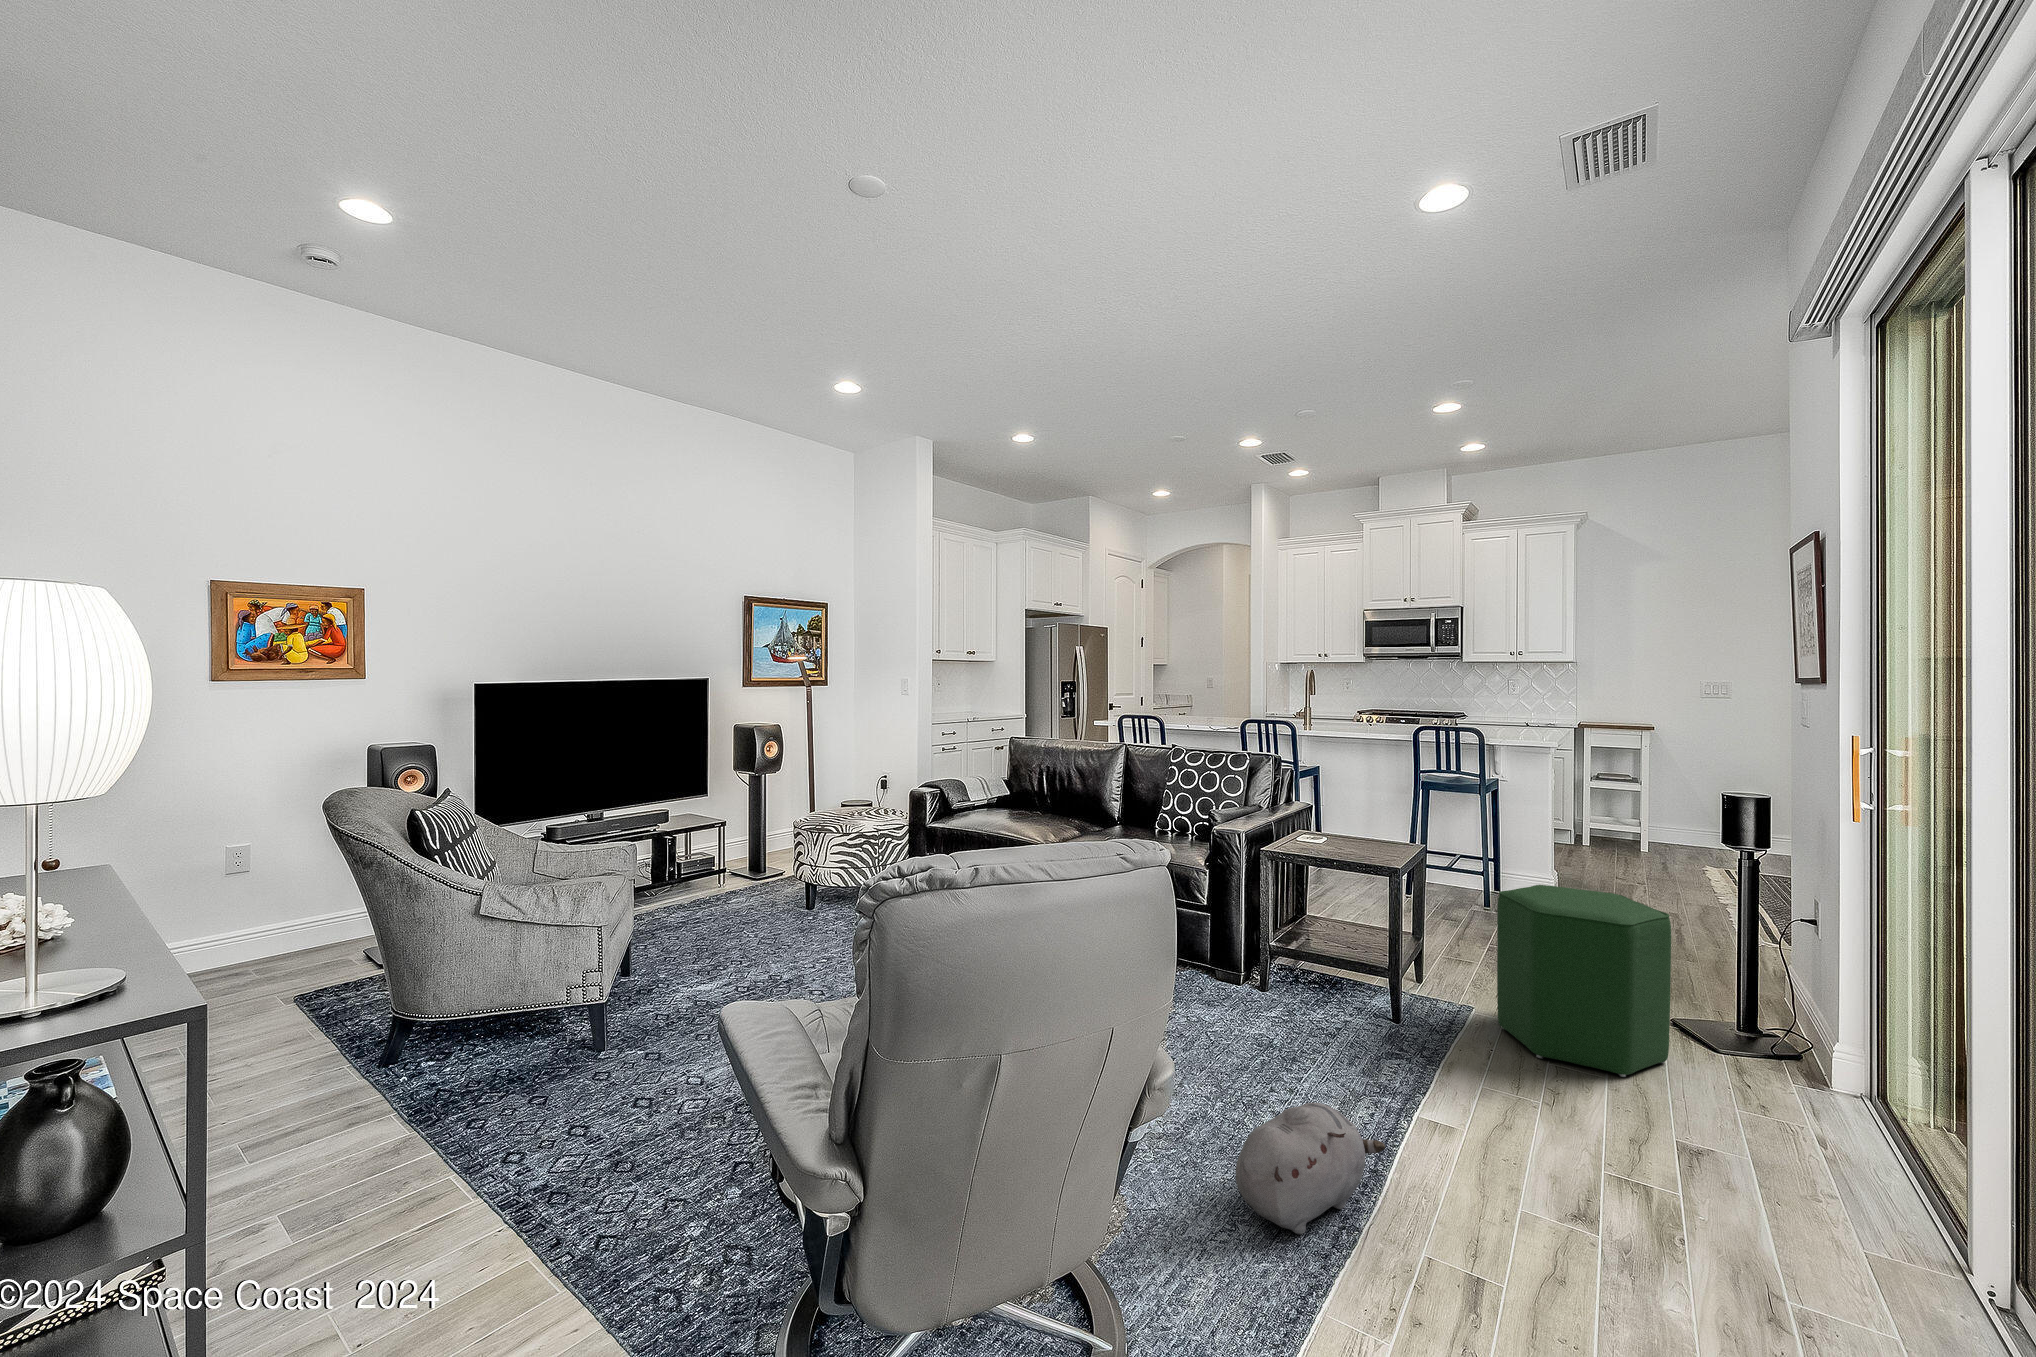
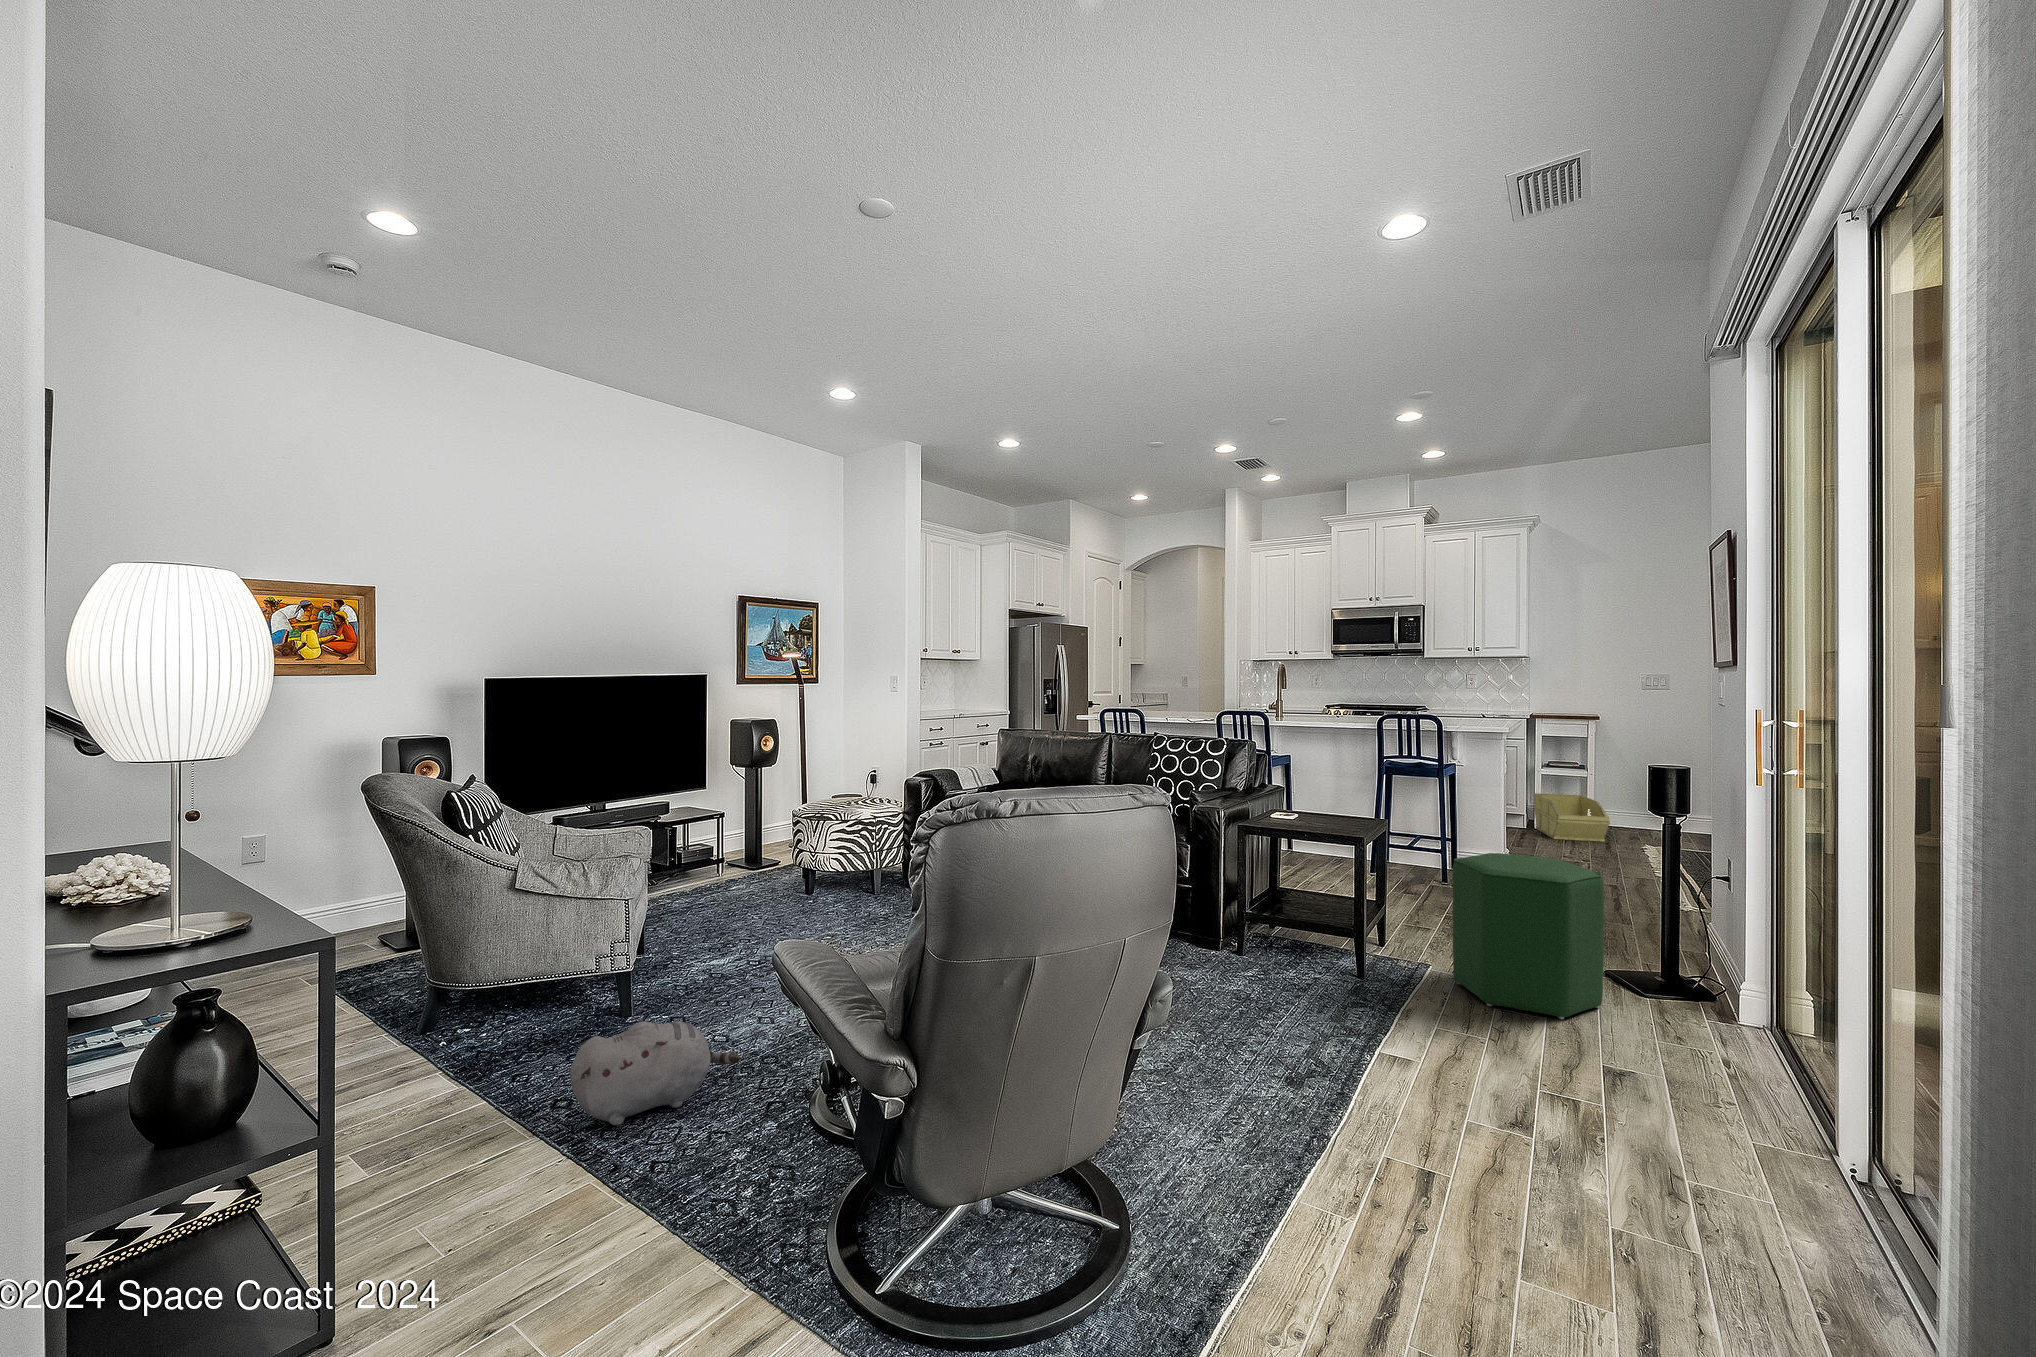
storage bin: none [1575,807,1658,860] -> present [1534,793,1610,842]
plush toy: present [1236,1103,1385,1235] -> present [571,1021,740,1125]

